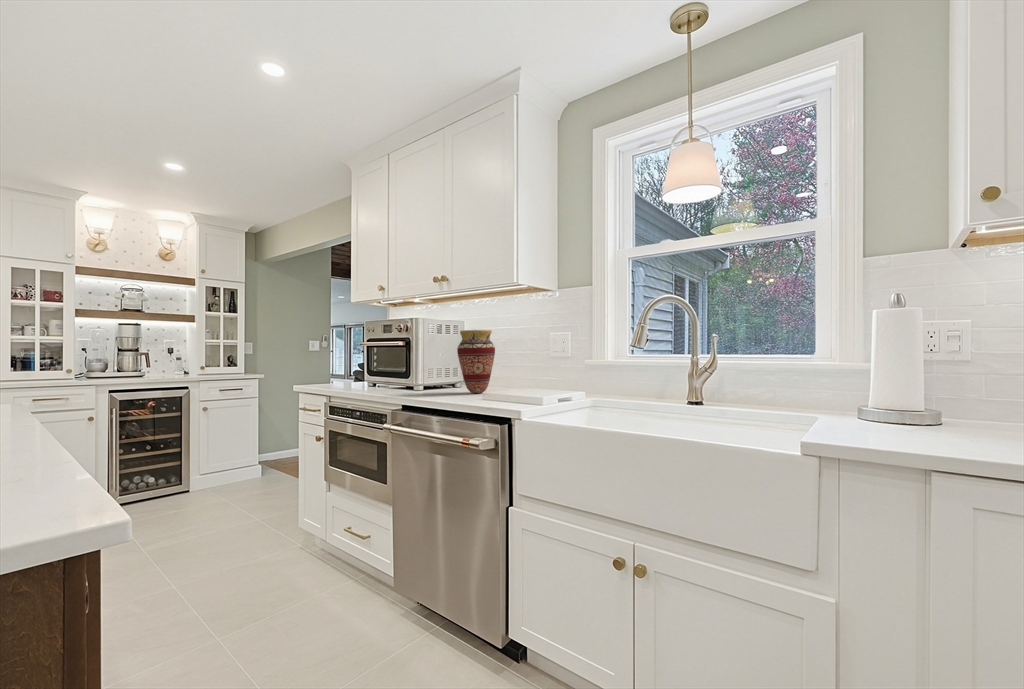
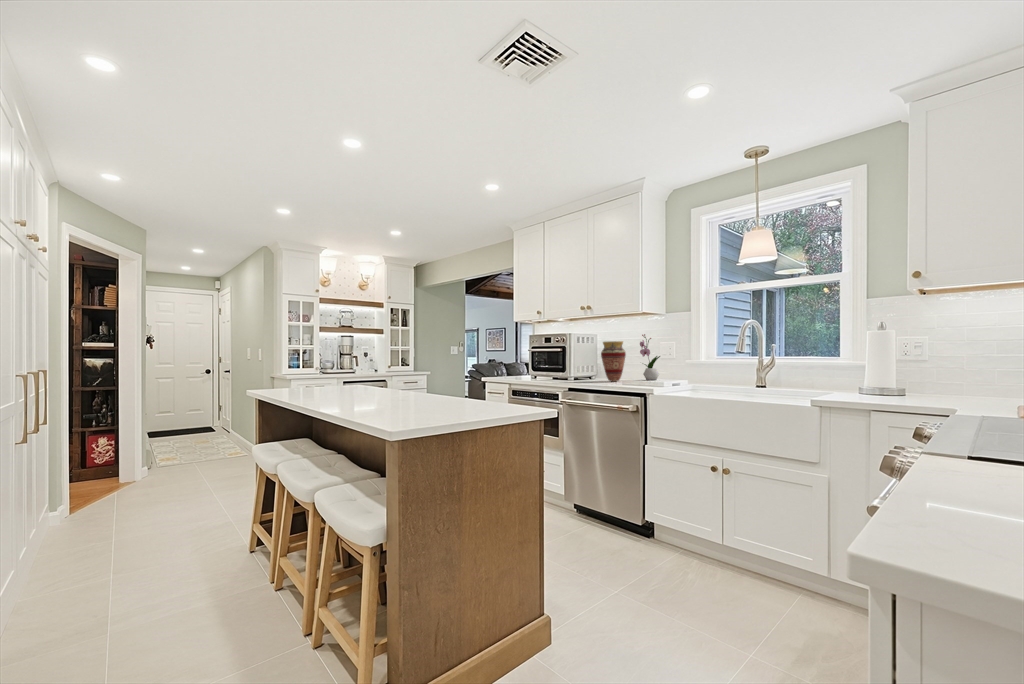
flower arrangement: none [519,320,549,389] -> present [640,334,660,380]

